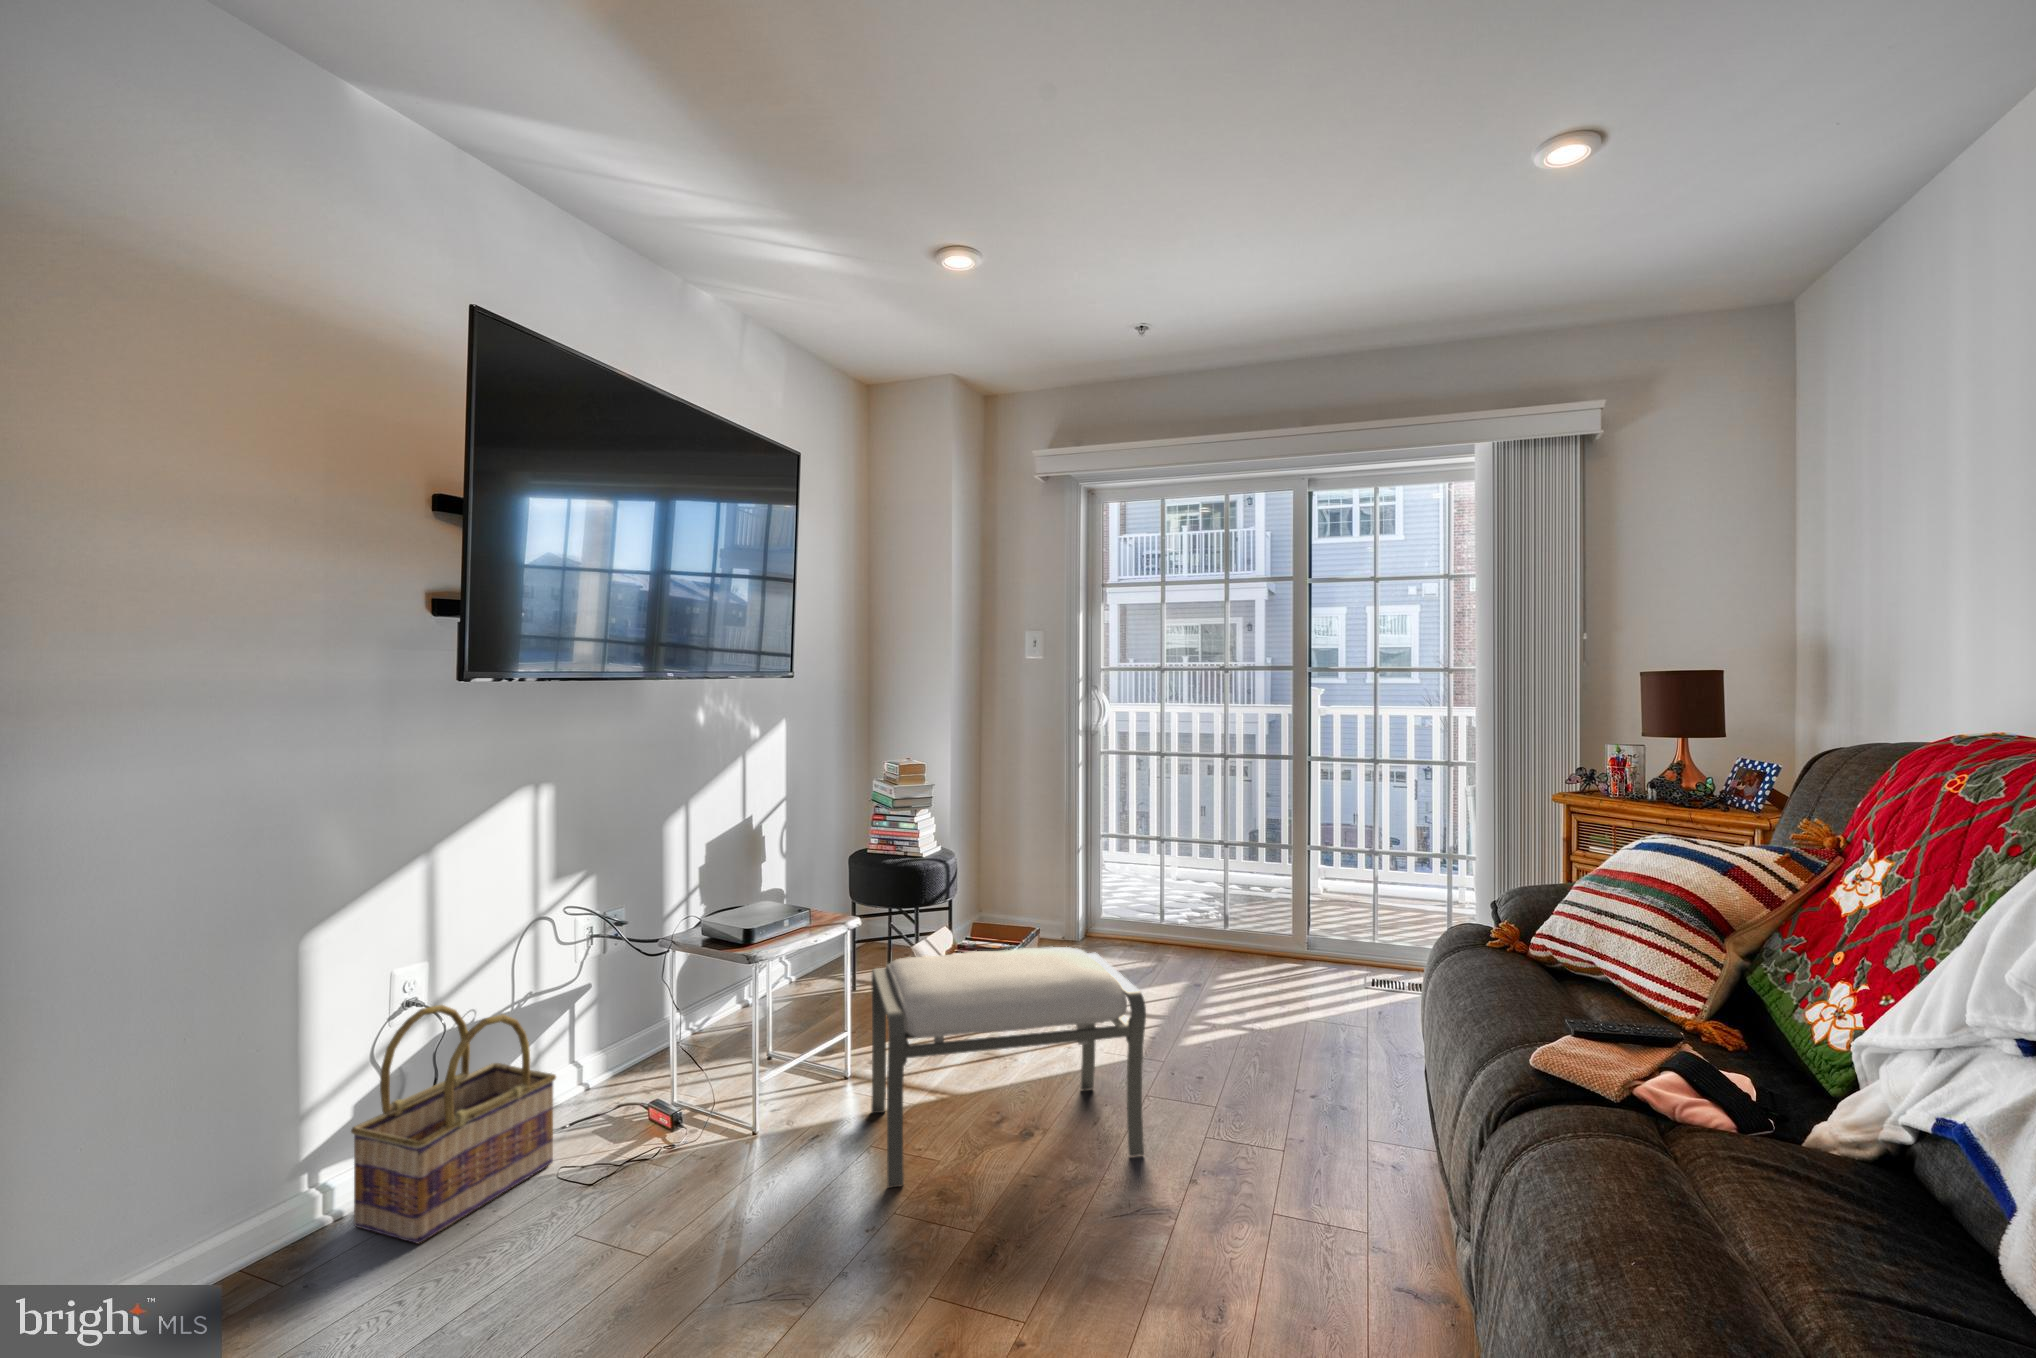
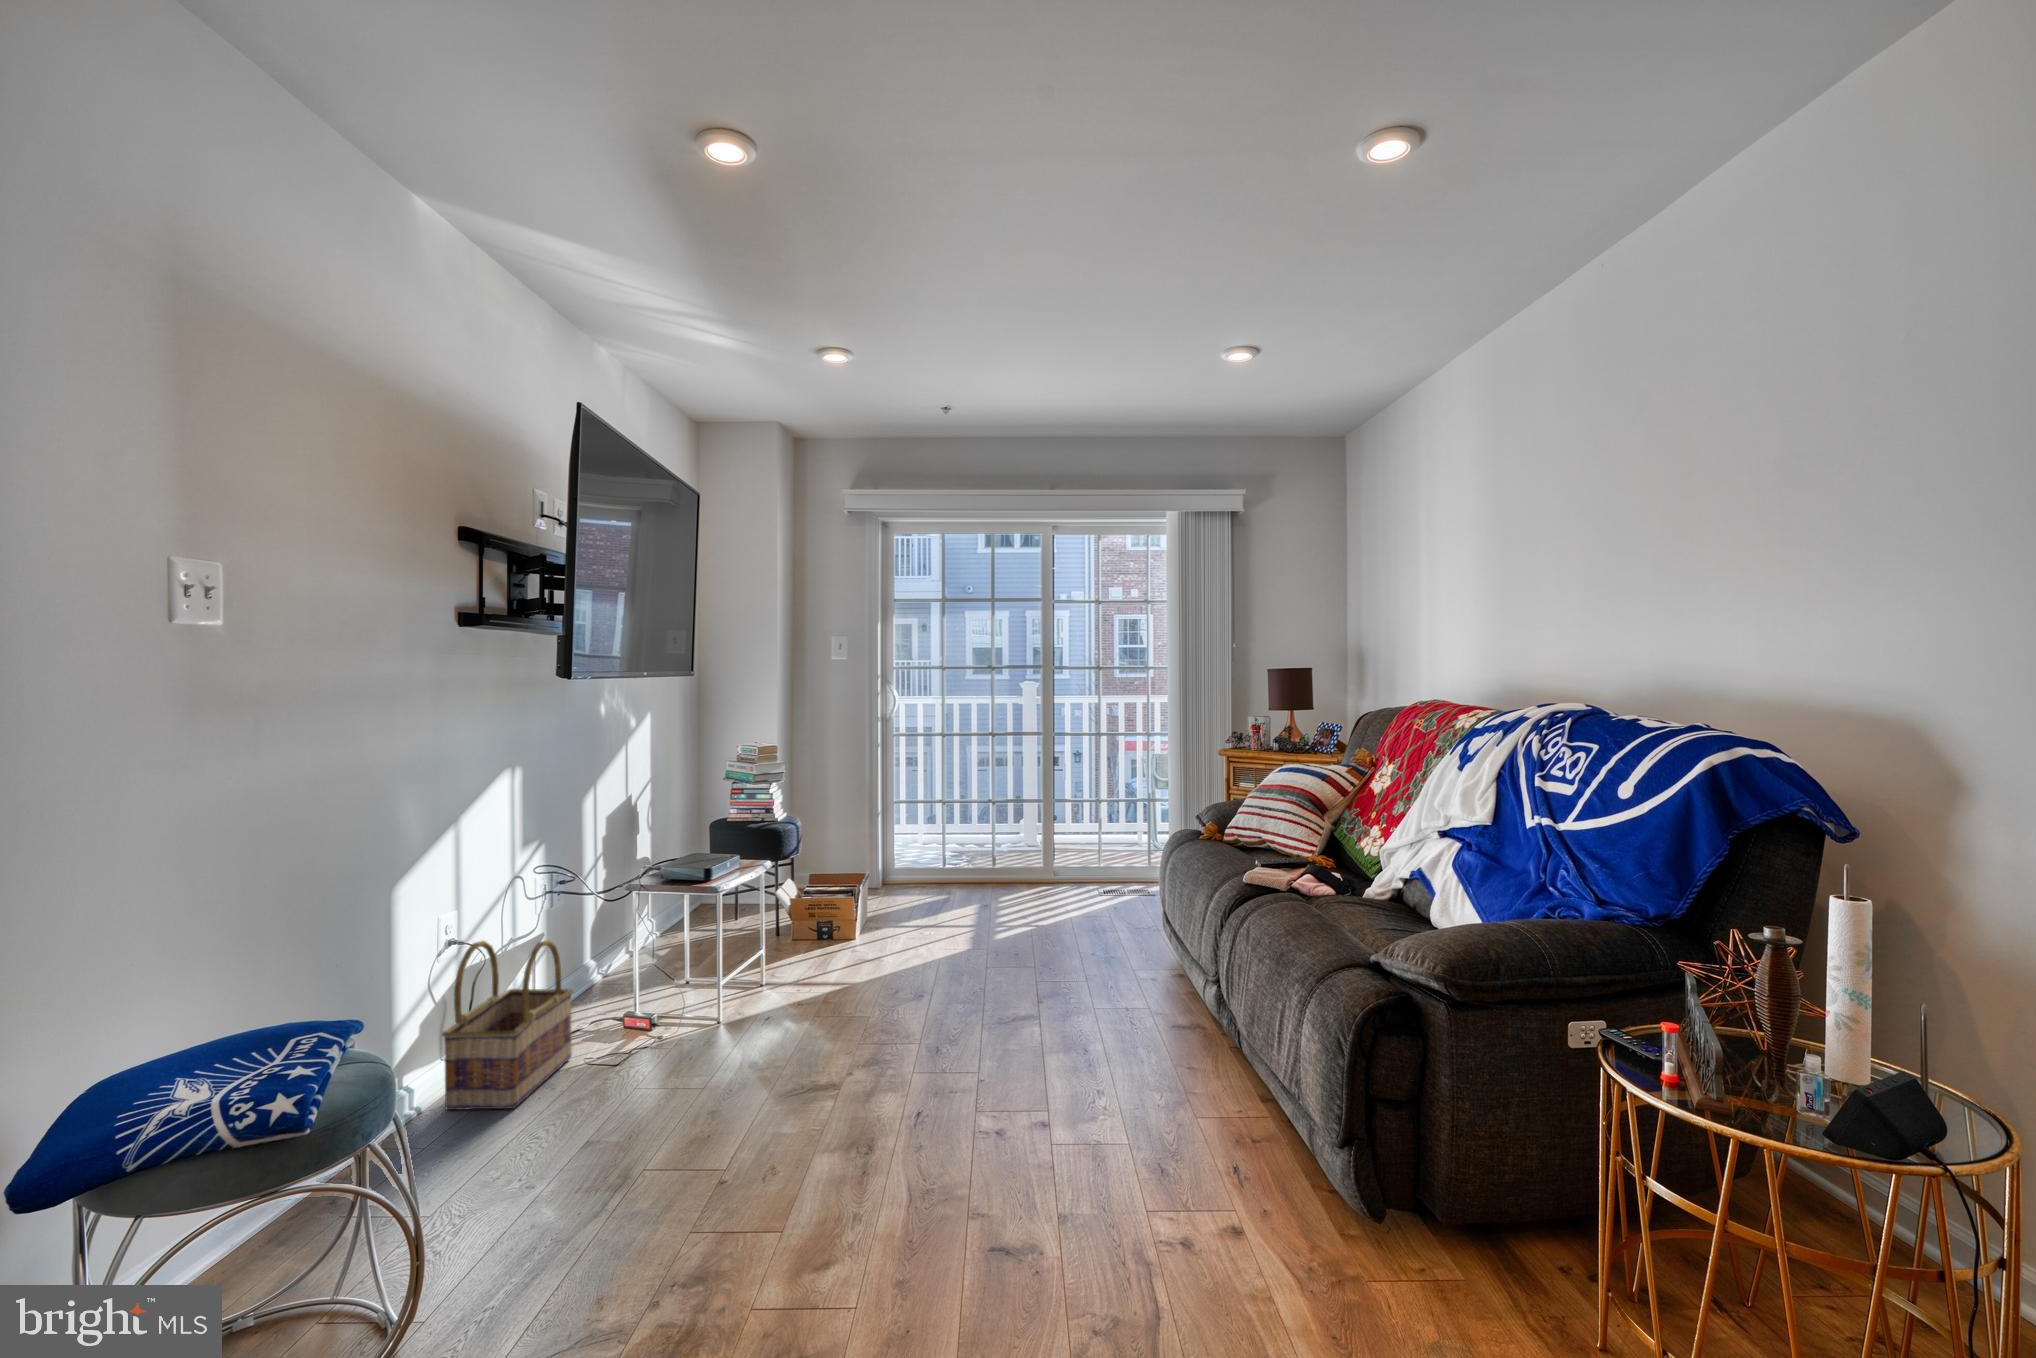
ottoman: present [871,947,1146,1188] -> none [794,868,1001,1033]

